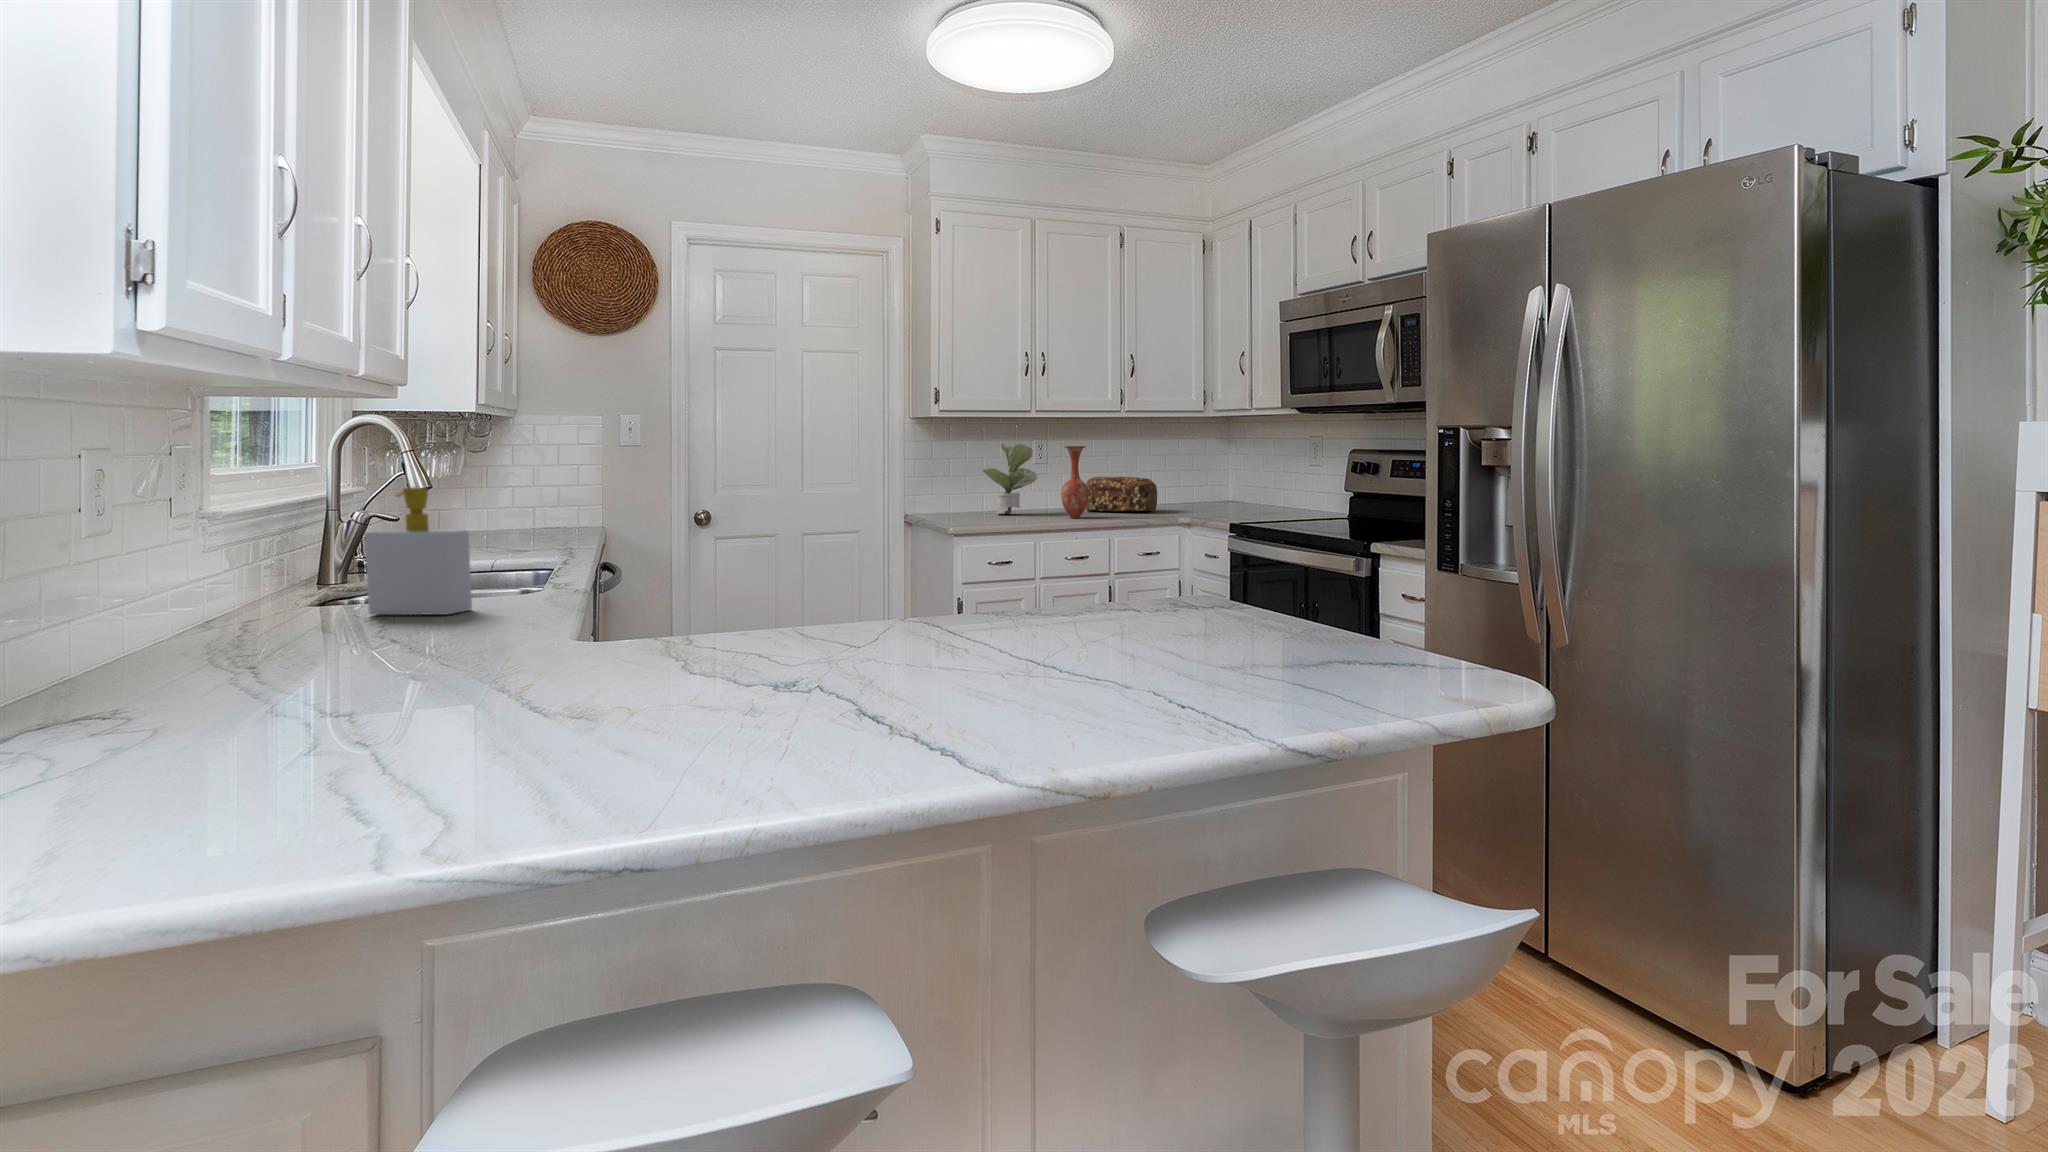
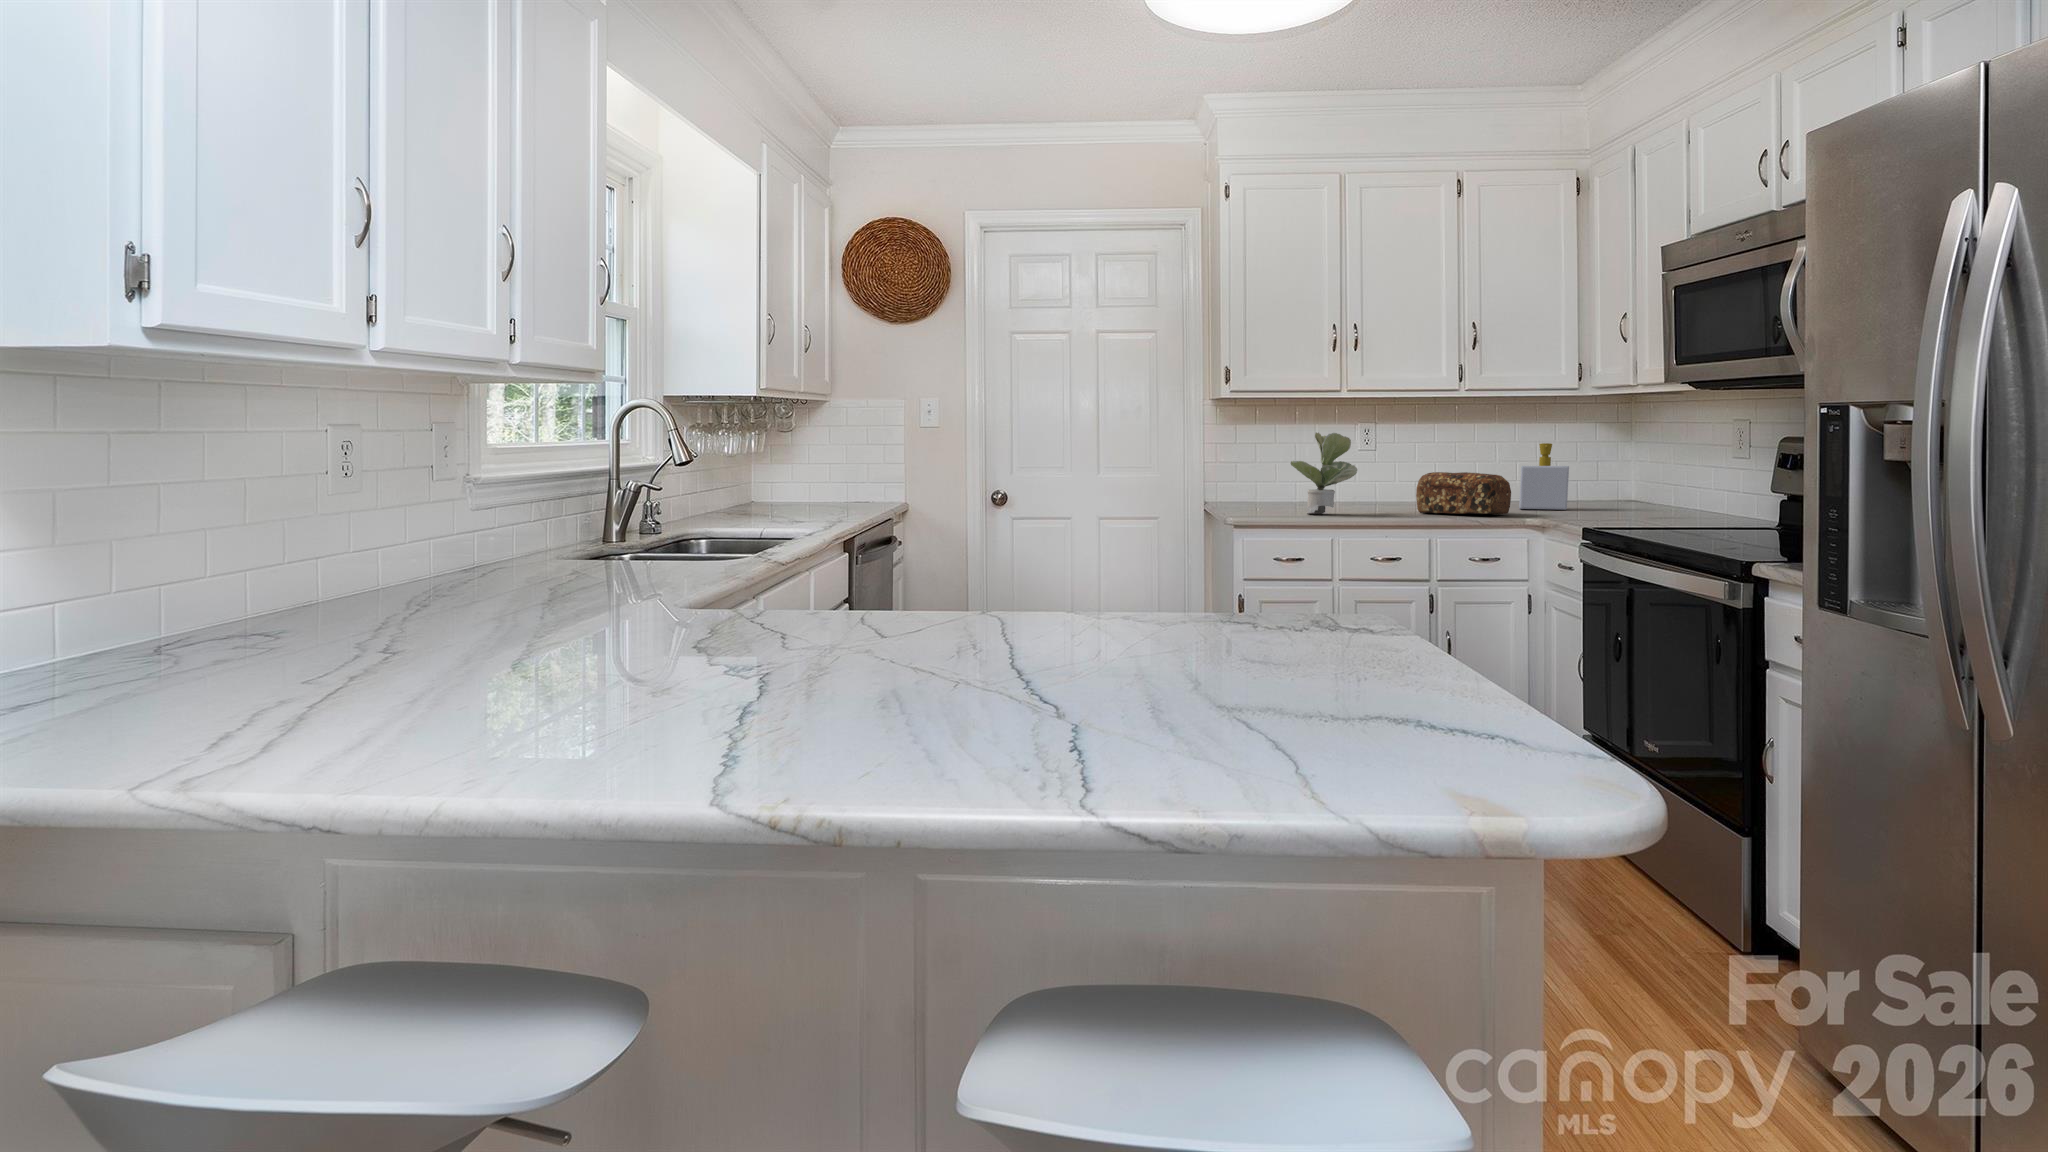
vase: present [1061,446,1089,518] -> none [1378,435,1413,520]
soap bottle: present [365,487,472,615] -> present [1519,443,1569,510]

